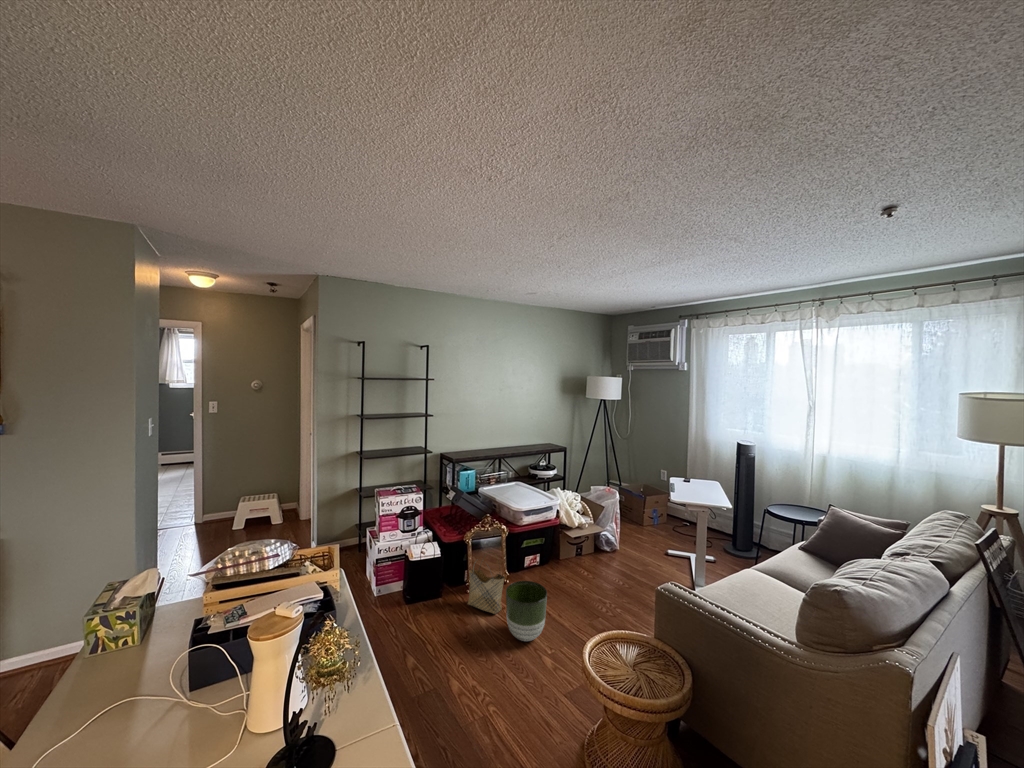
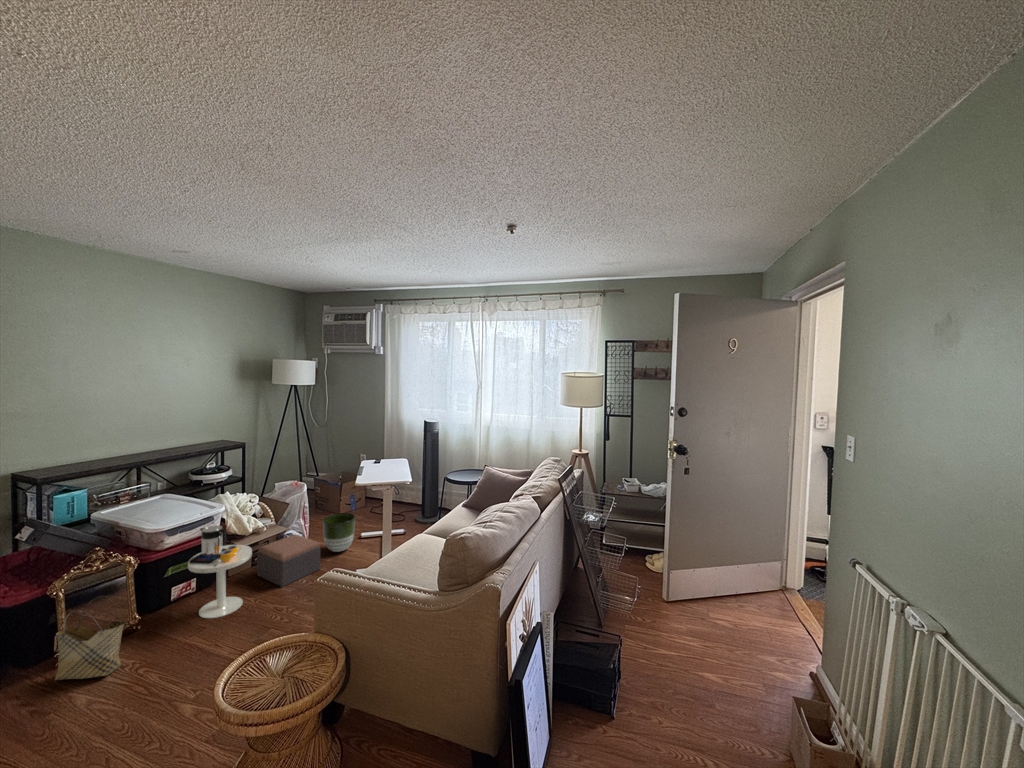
side table: none [539,515,583,594] -> present [188,525,252,618]
footstool: none [582,536,635,583] -> present [257,534,320,587]
planter: present [506,581,547,641] -> present [323,513,355,552]

